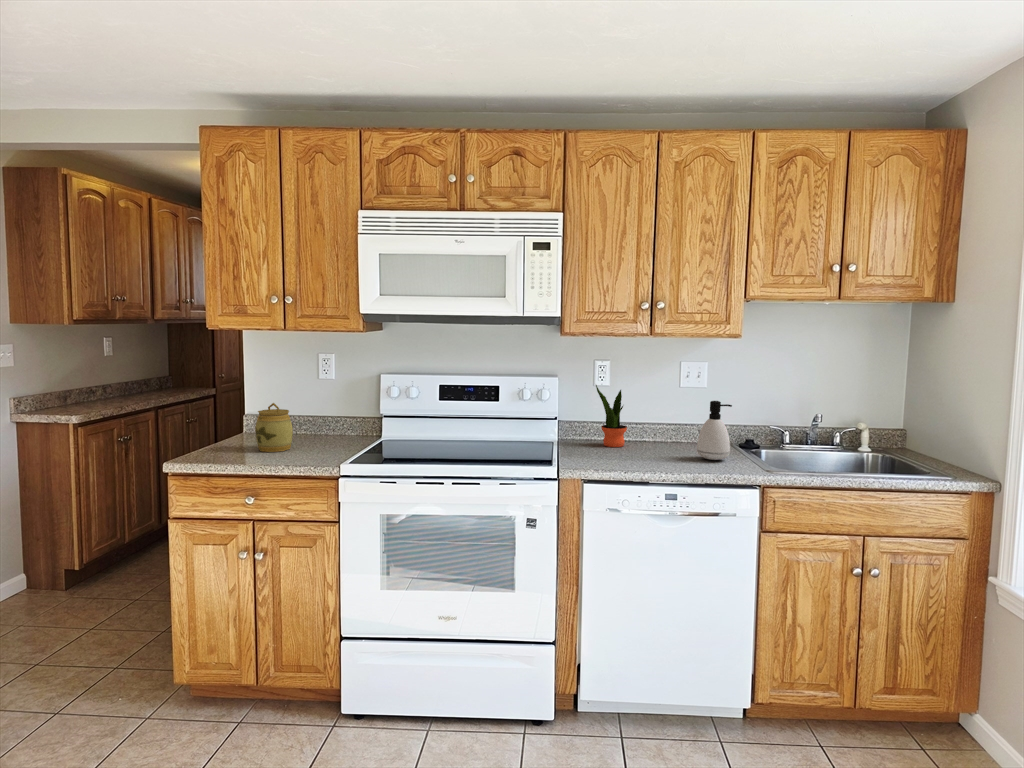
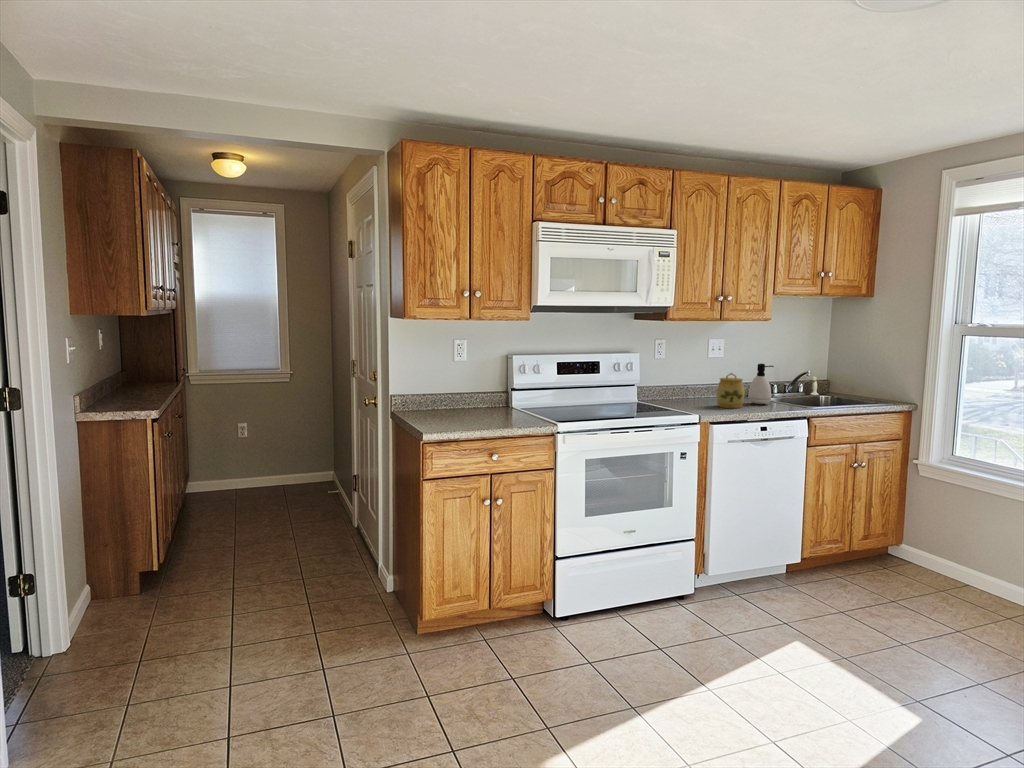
potted plant: present [596,385,627,447] -> none [664,356,689,402]
jar: present [255,403,293,452] -> present [717,373,745,408]

